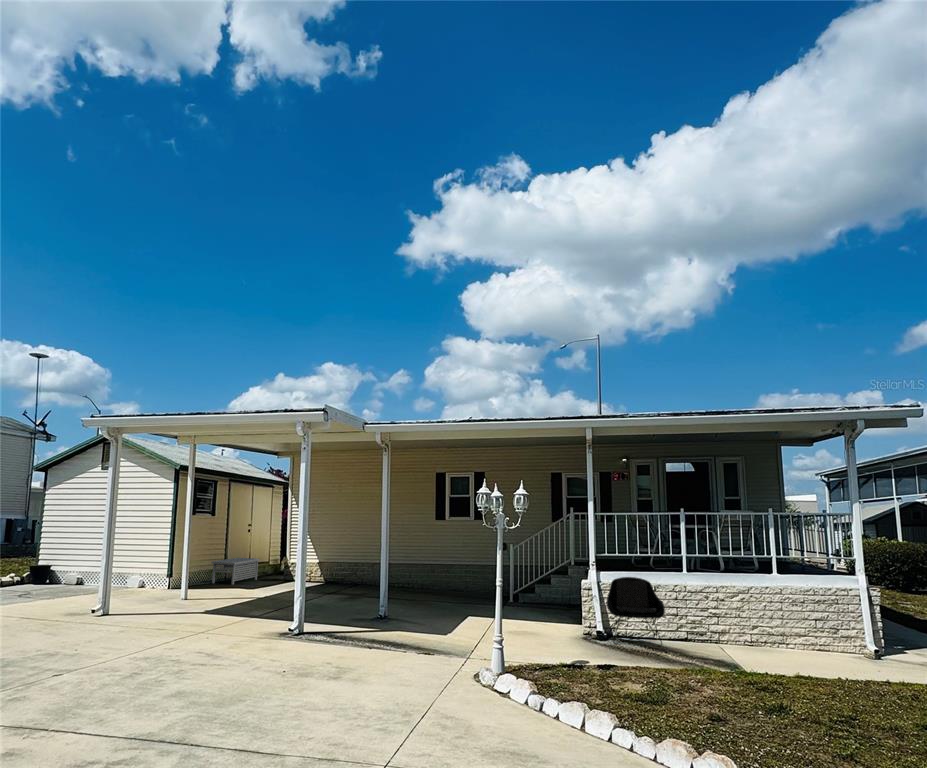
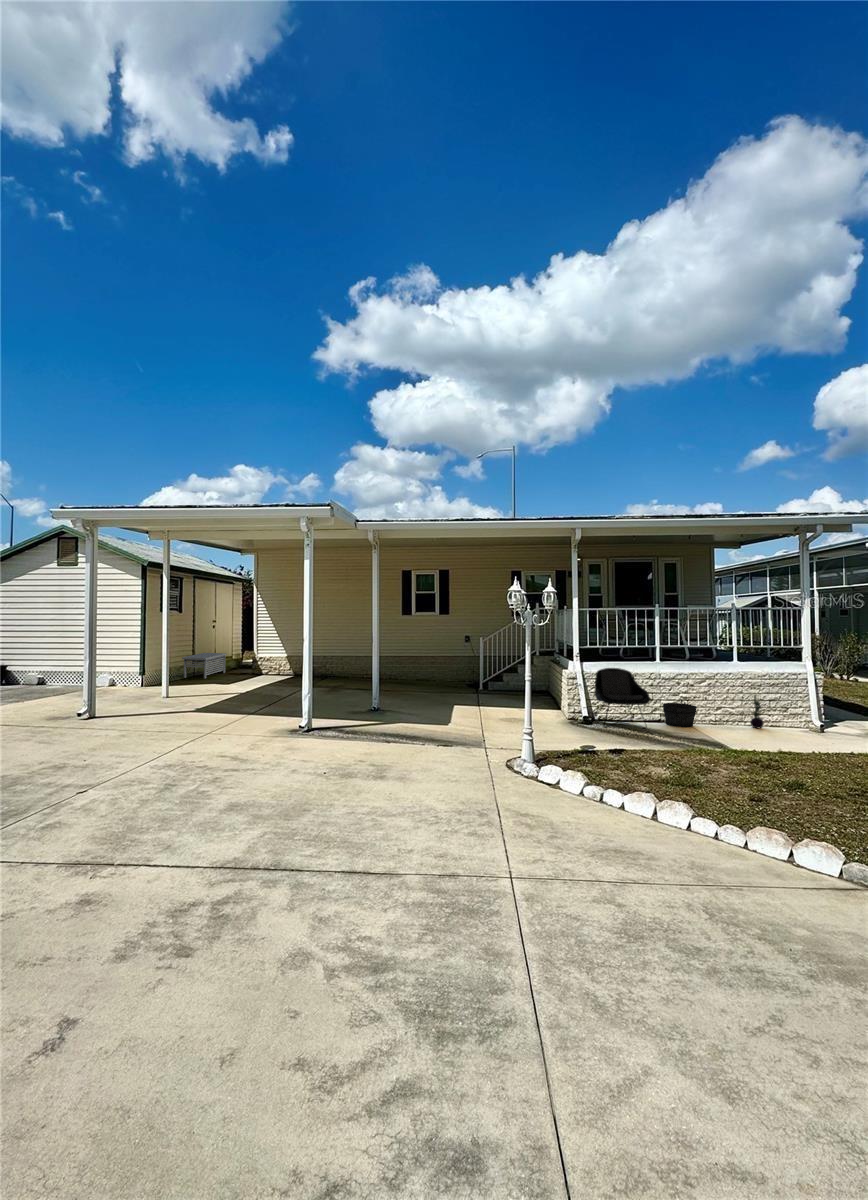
decorative plant: none [773,611,814,651] -> present [750,696,764,728]
wooden bucket: none [686,613,724,647] -> present [663,700,697,727]

